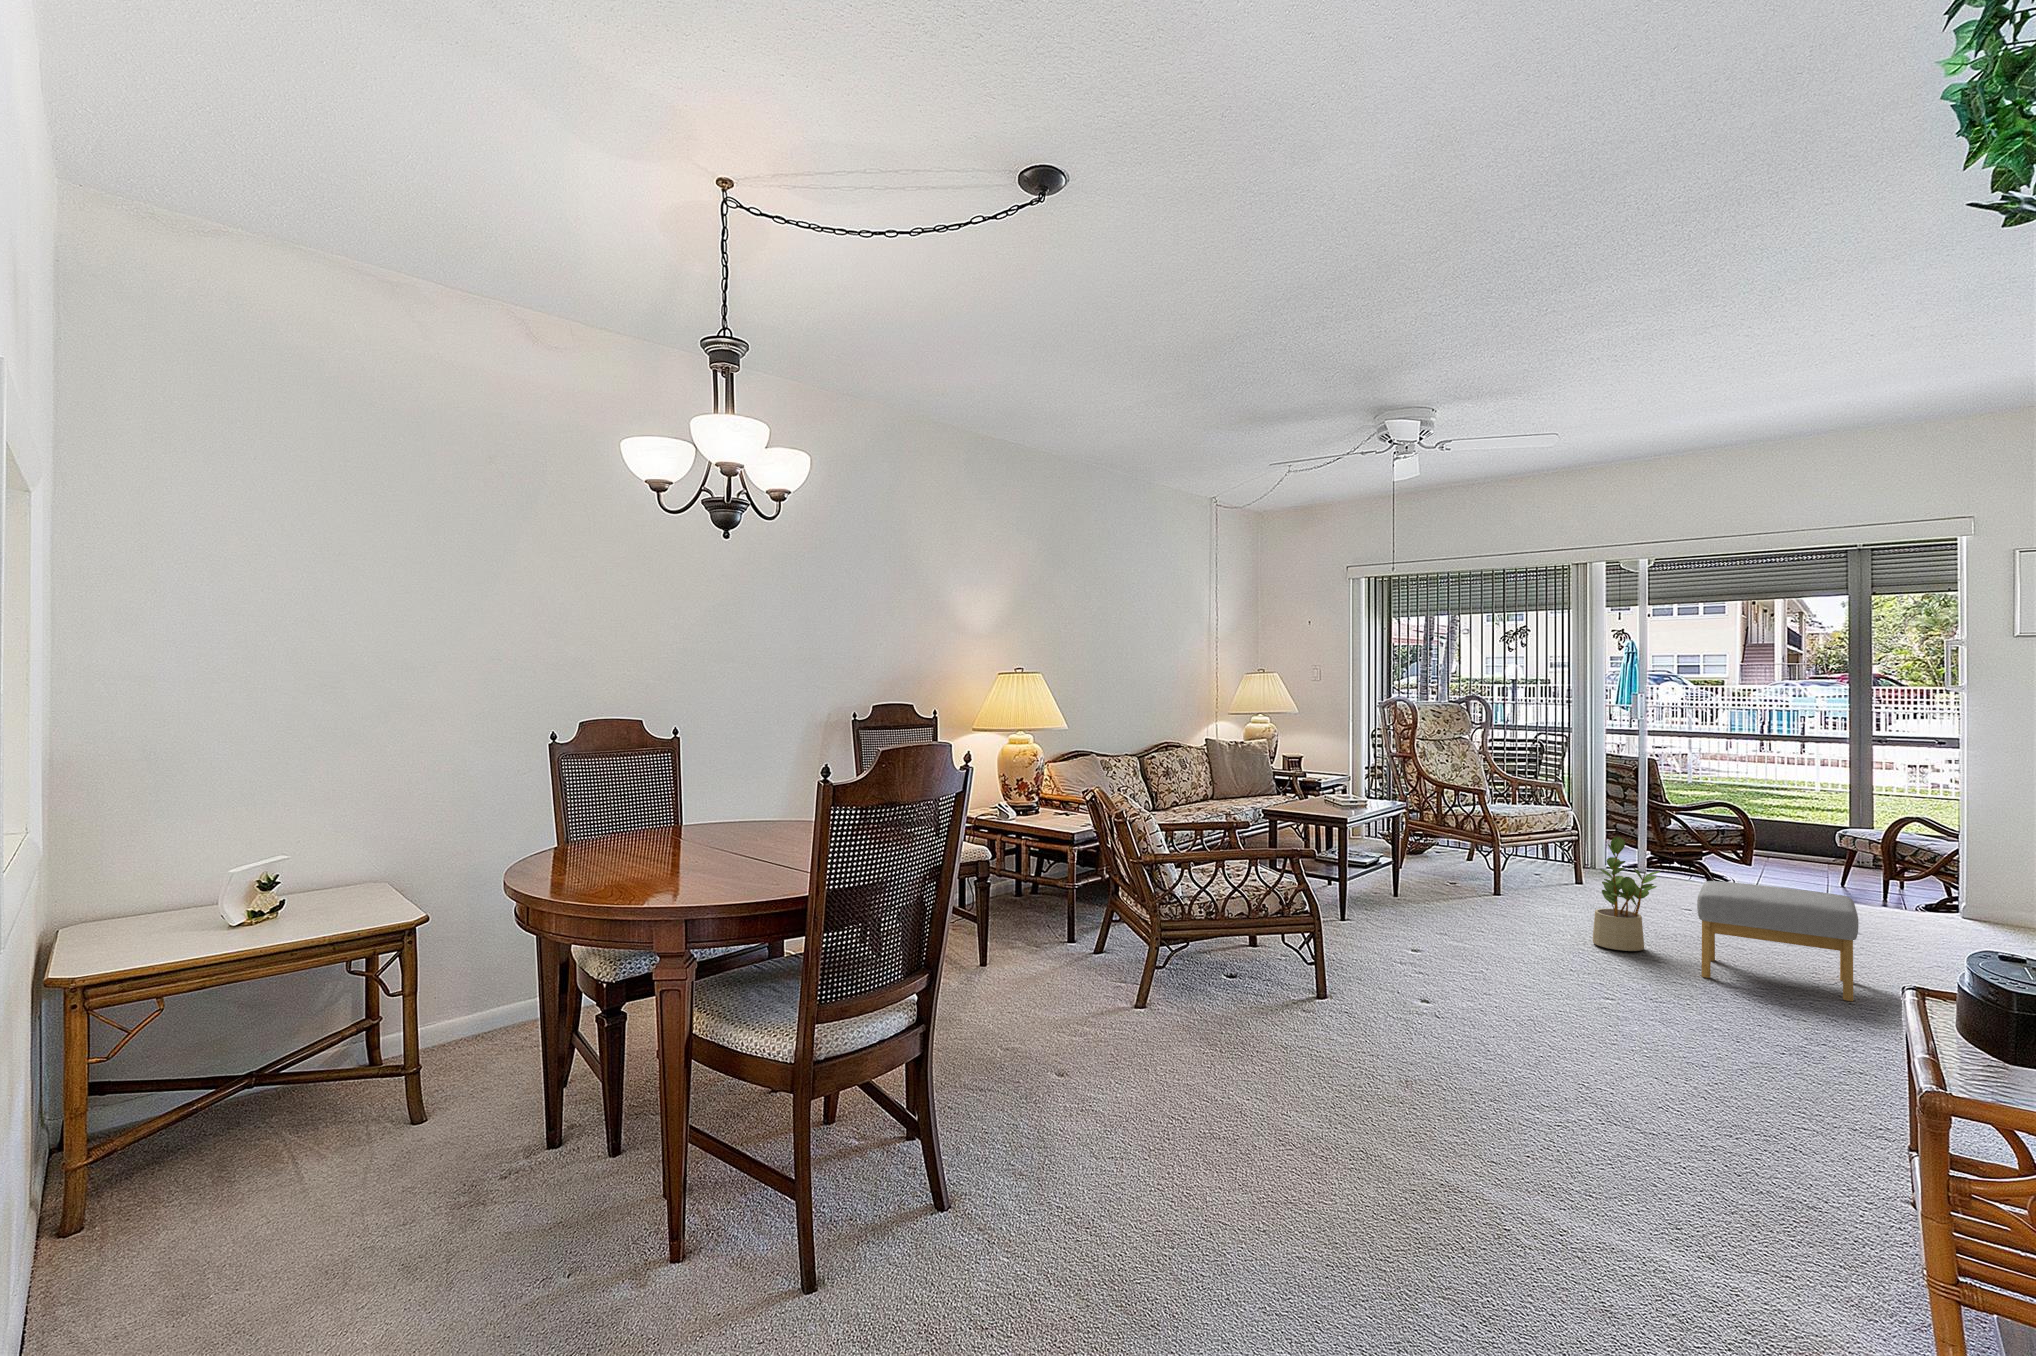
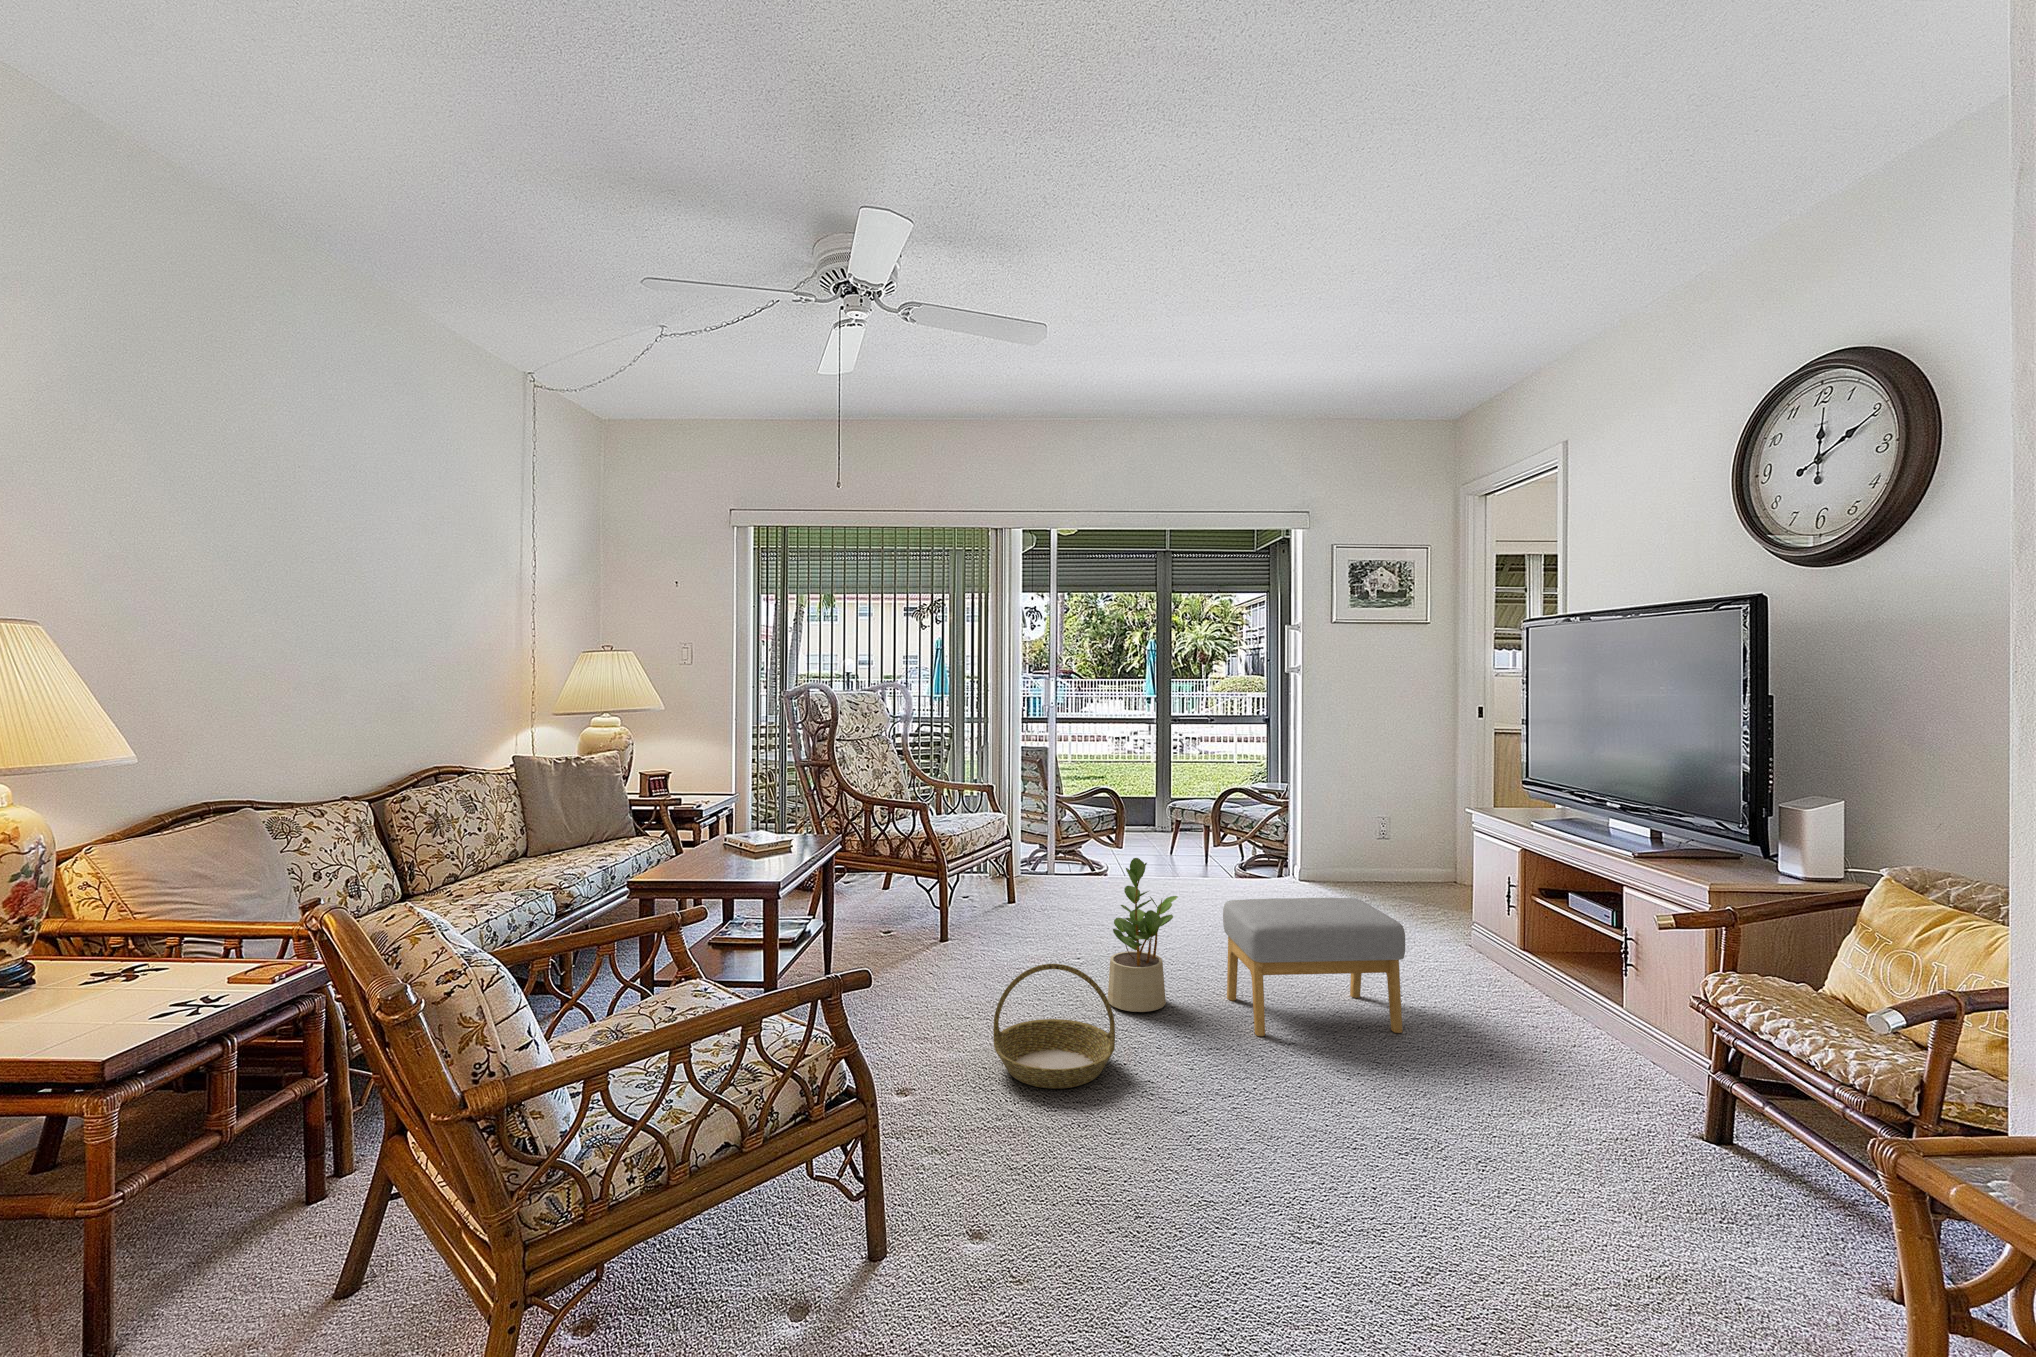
basket: none [1471,888,1561,965] -> present [993,964,1115,1088]

